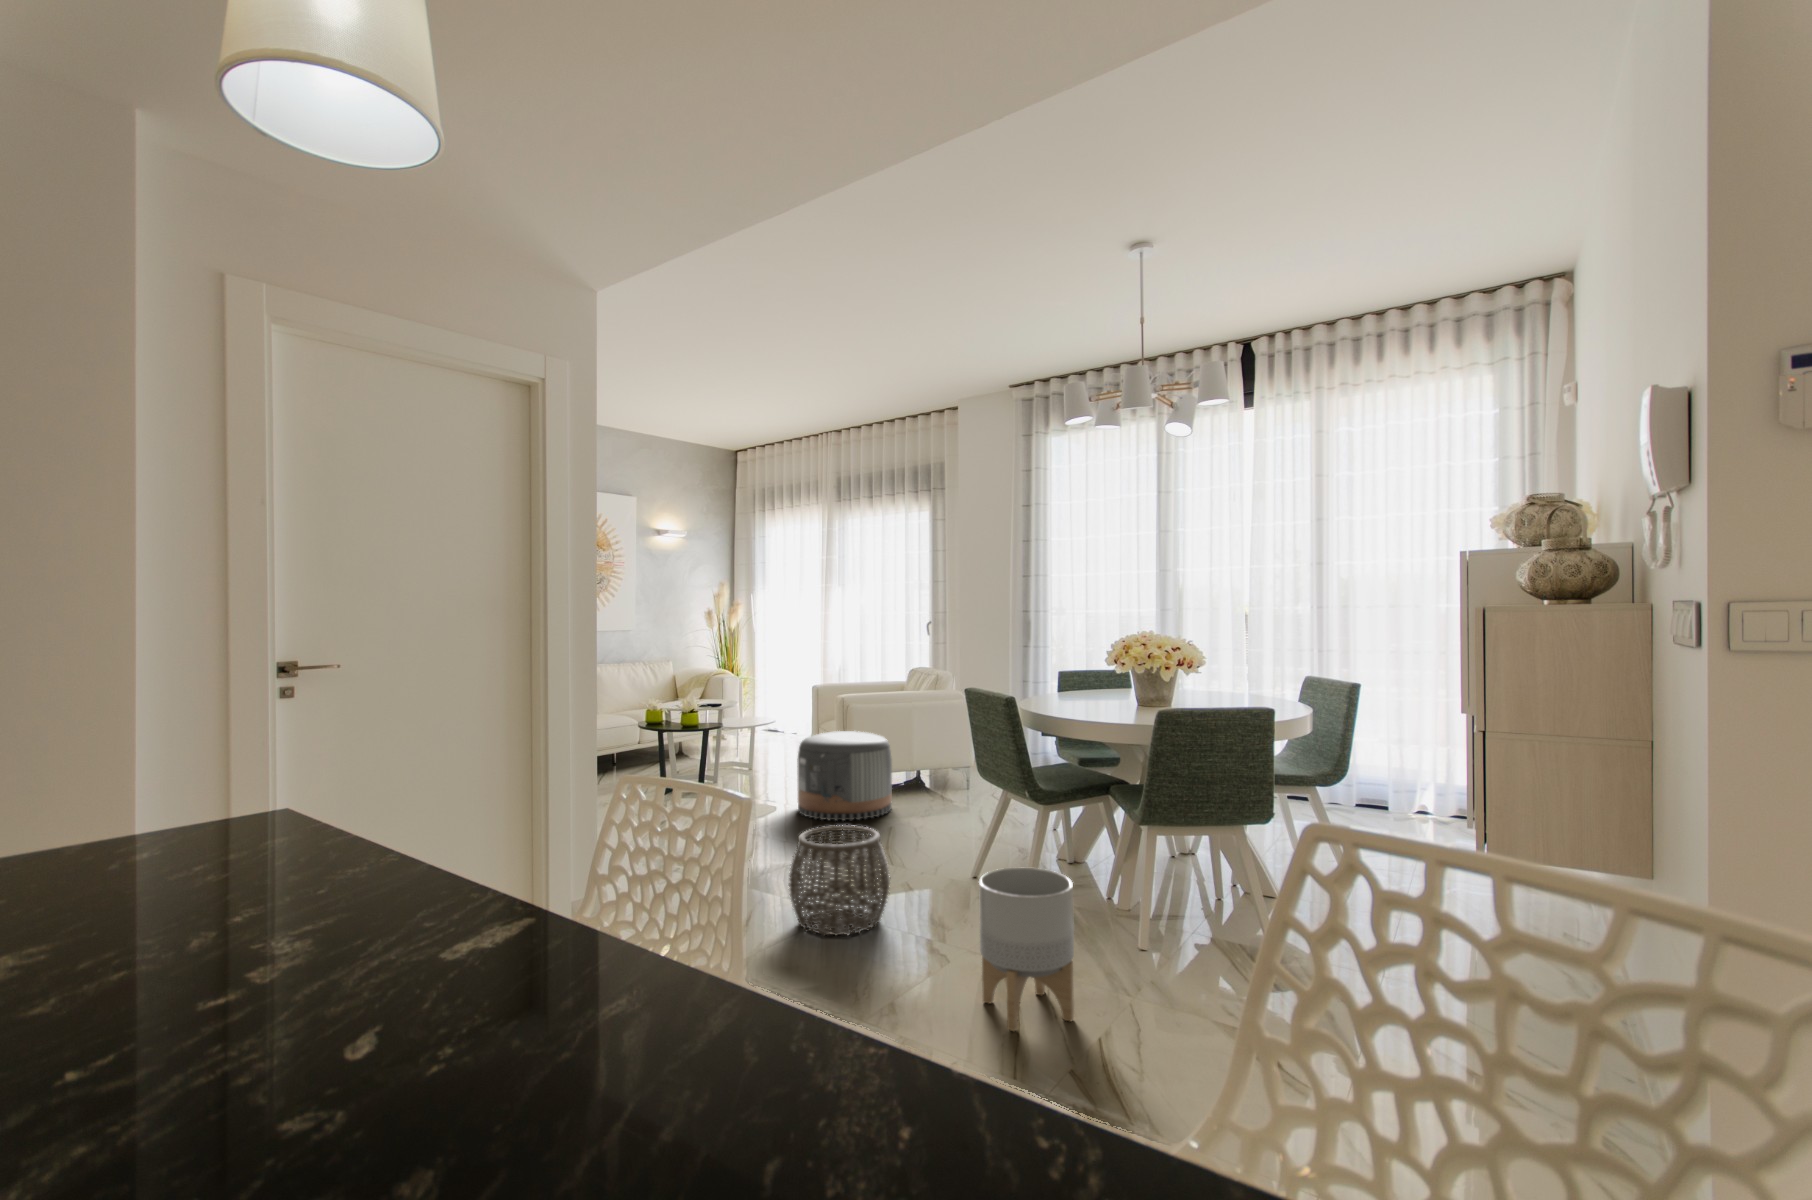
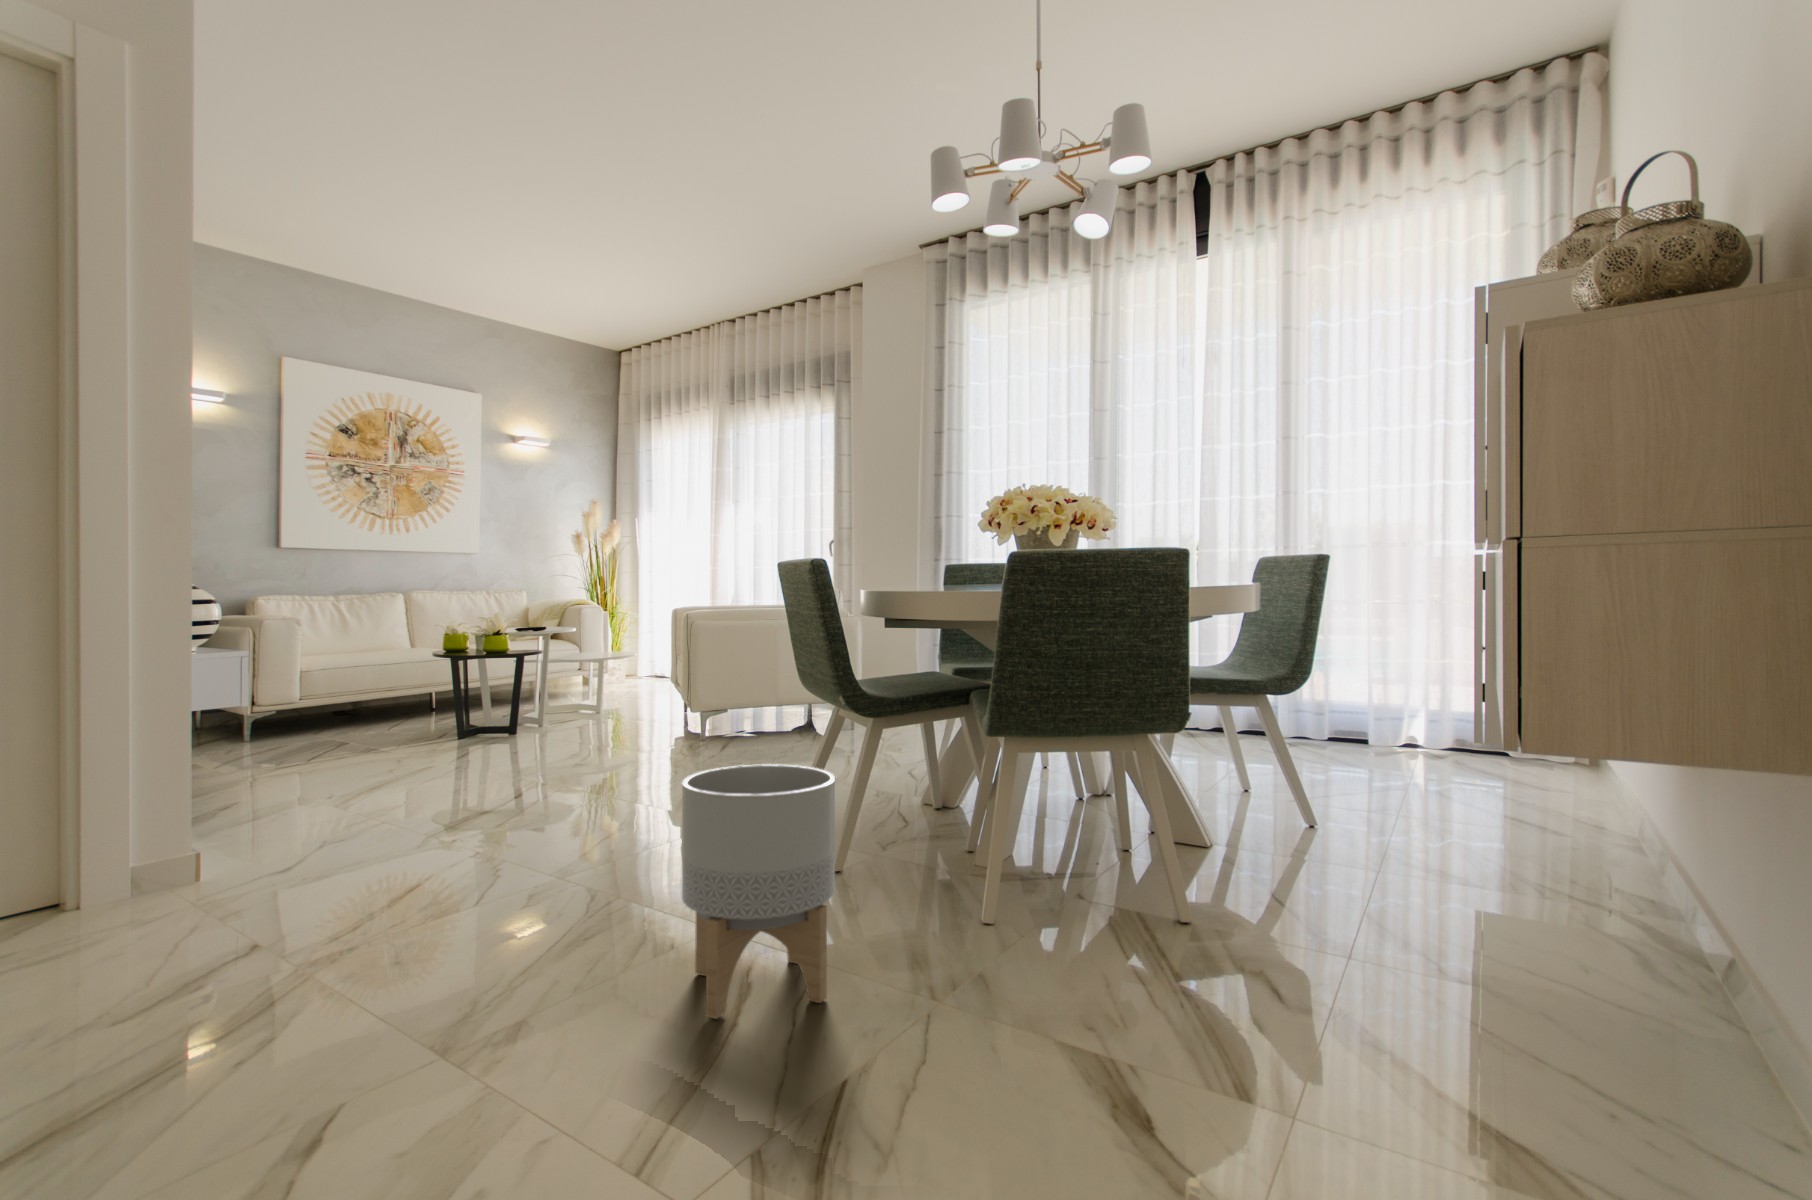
pouf: present [797,731,892,821] -> none [615,648,739,756]
woven basket: present [789,825,890,935] -> none [480,732,640,884]

